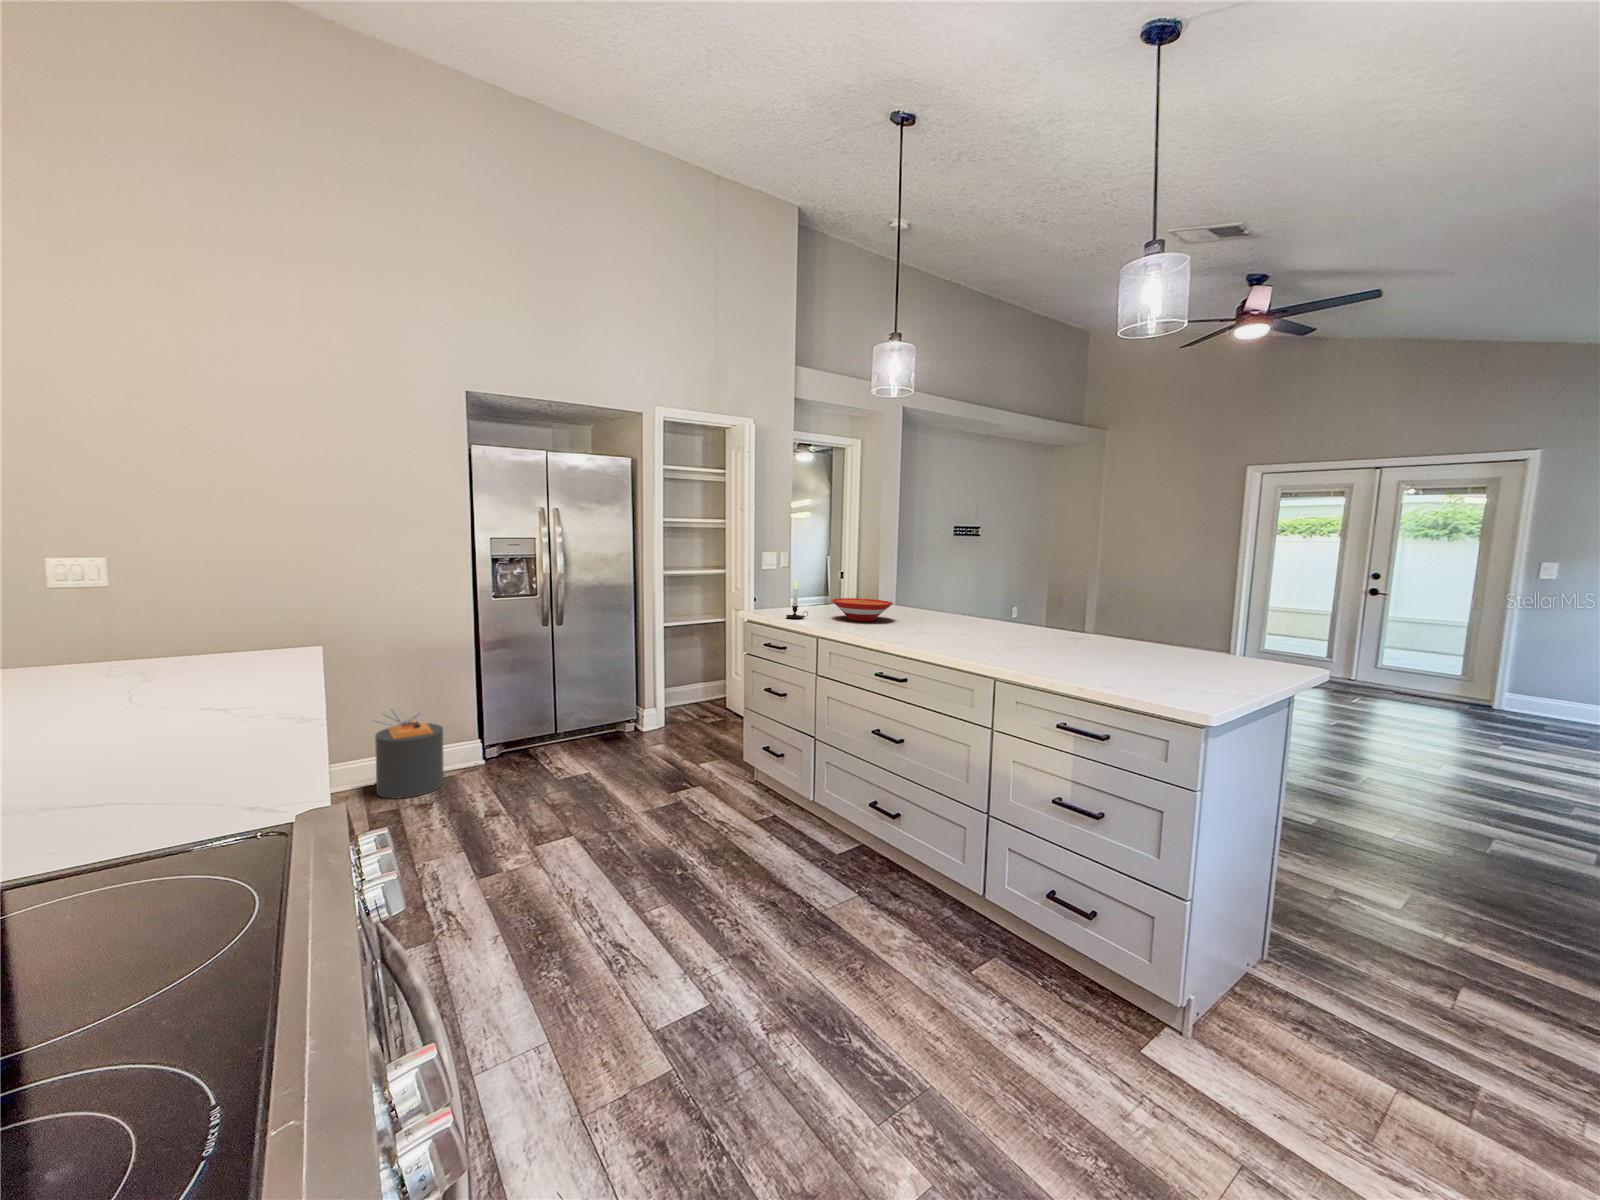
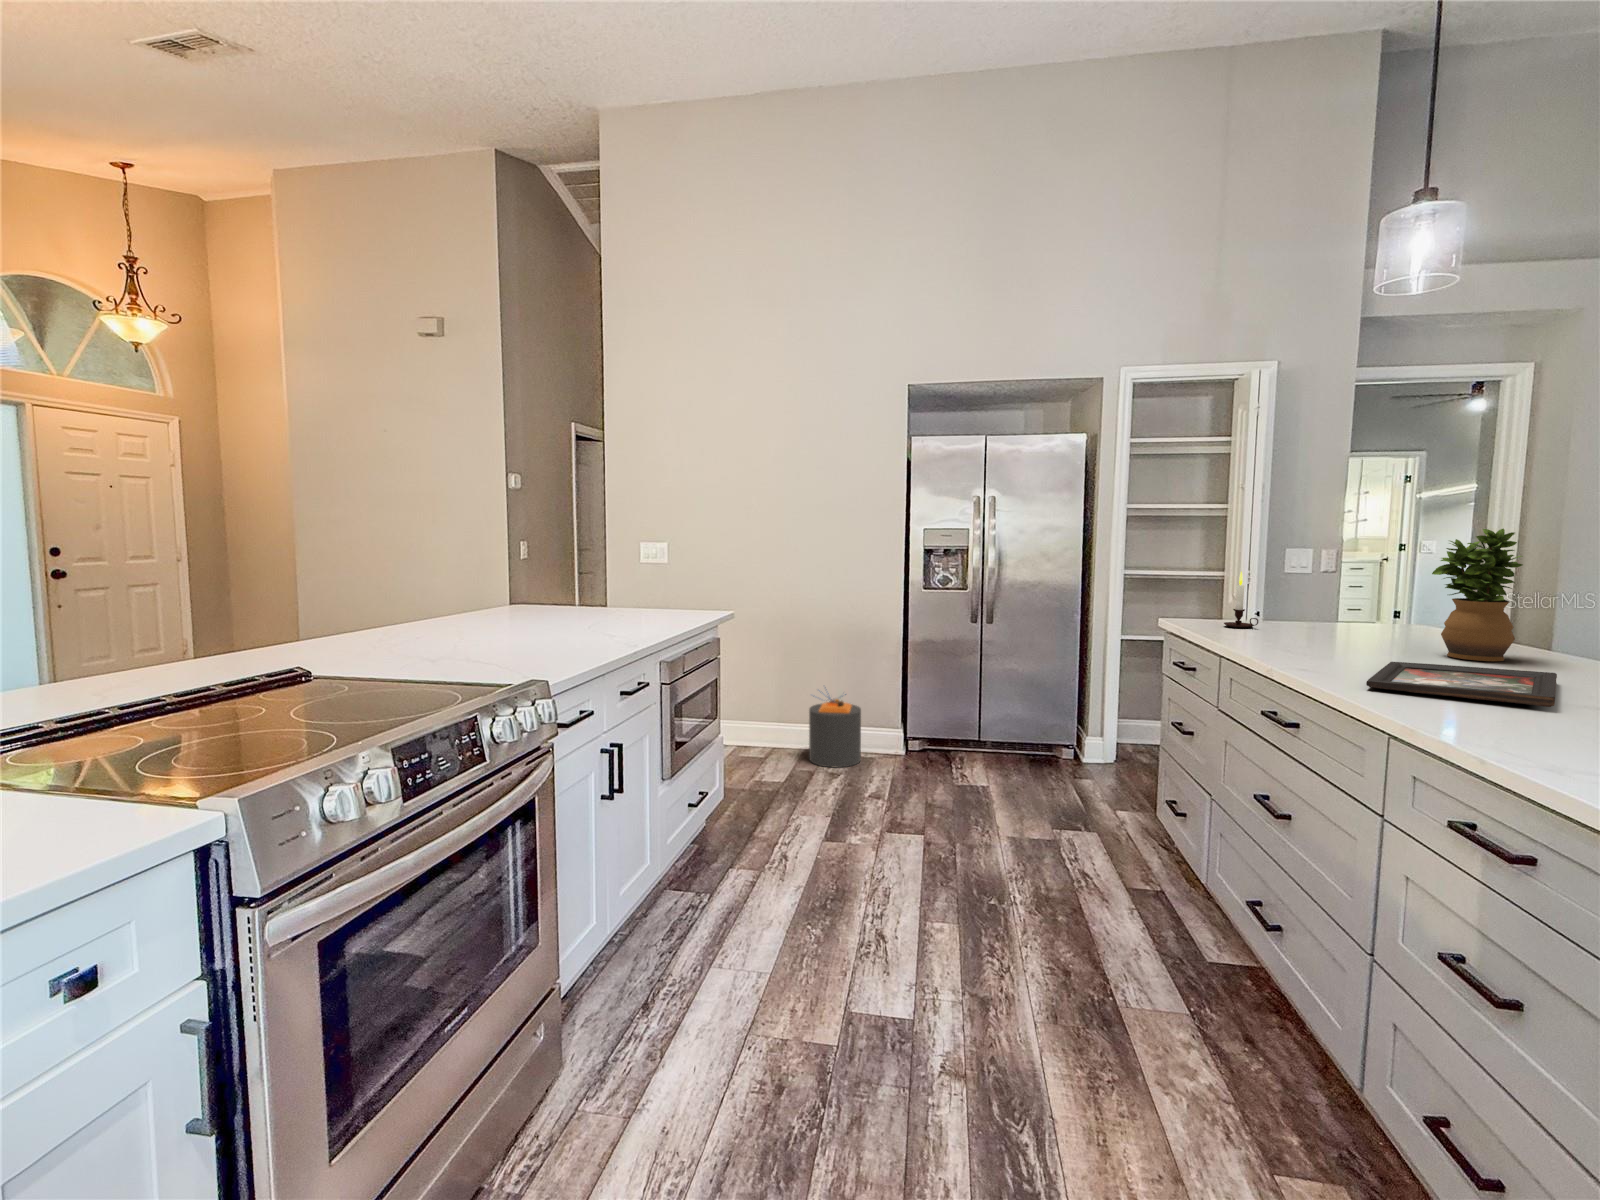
potted plant: none [914,556,953,631] -> present [1432,529,1523,661]
bowl: present [832,598,893,621] -> none [1302,602,1424,638]
decorative tray: none [921,636,1023,656] -> present [1366,662,1557,707]

